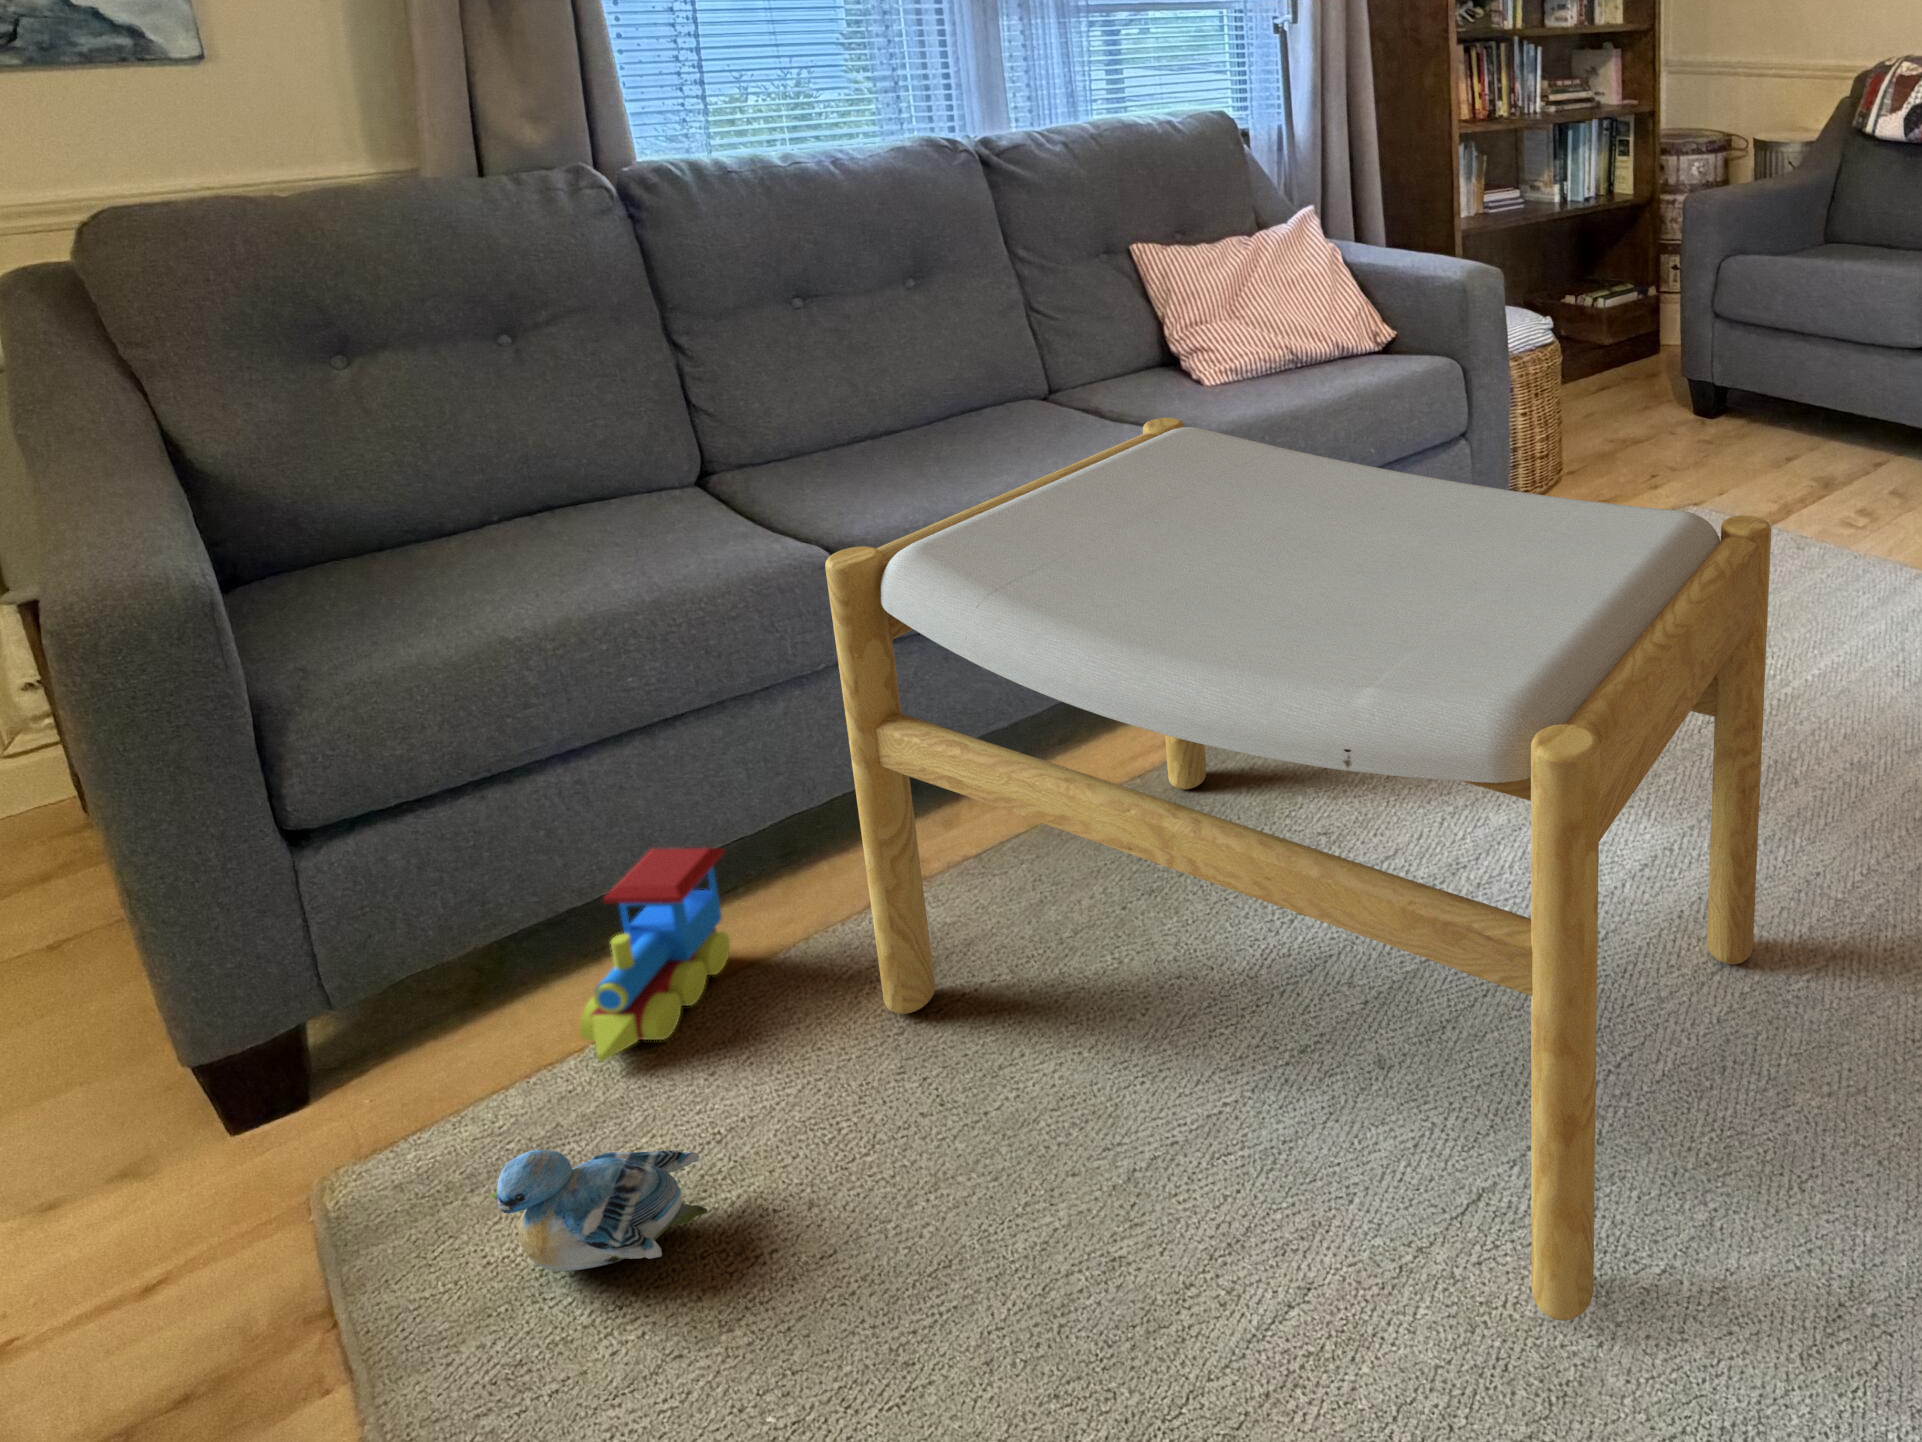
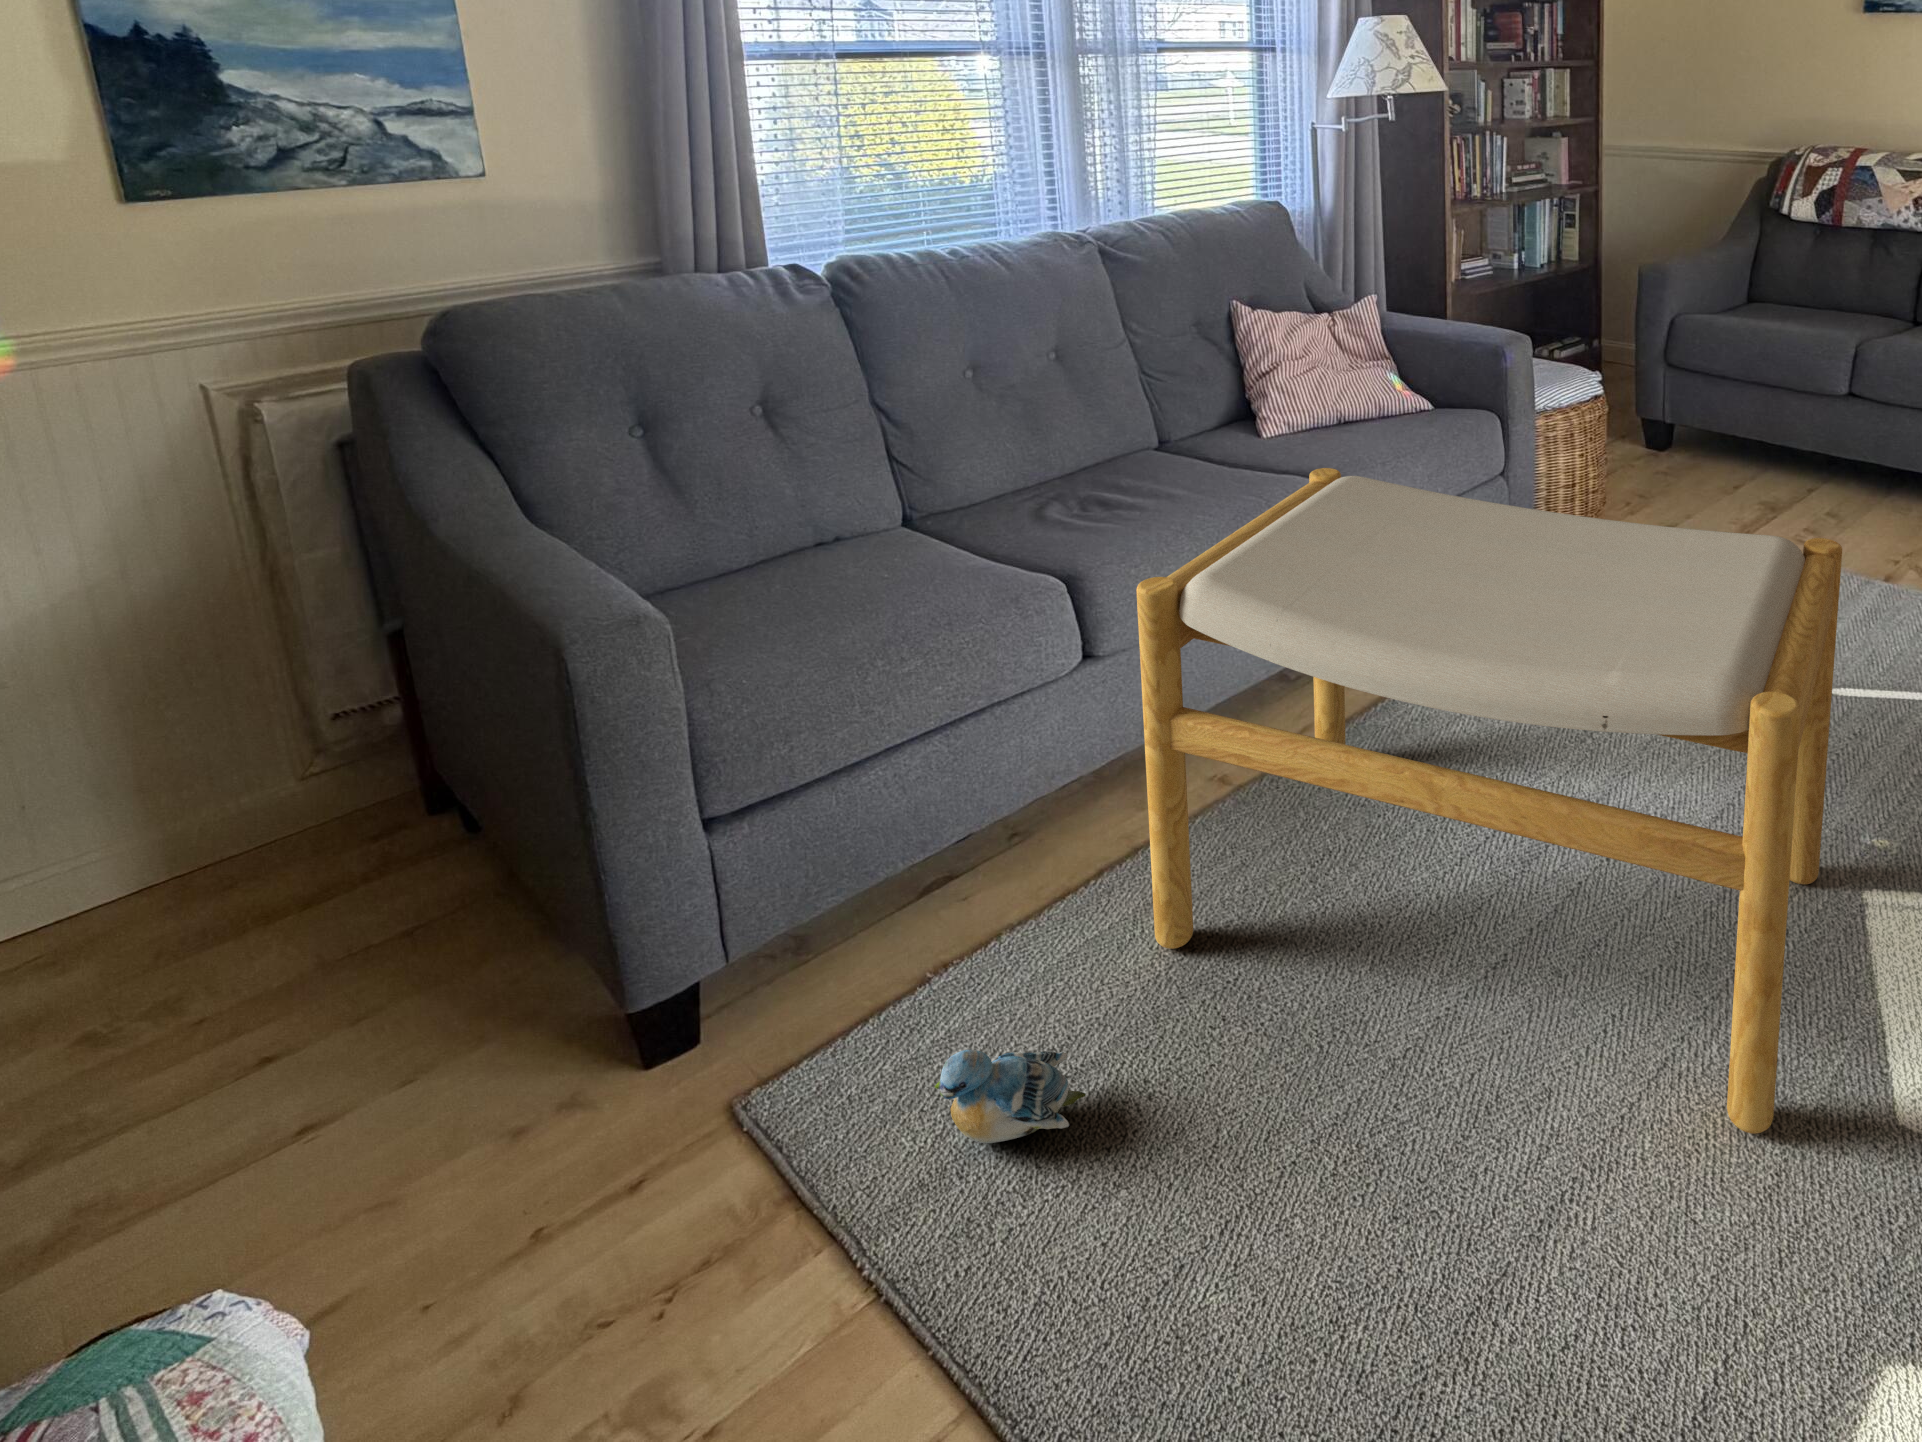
toy train: present [580,848,730,1062] -> none [921,824,1011,994]

